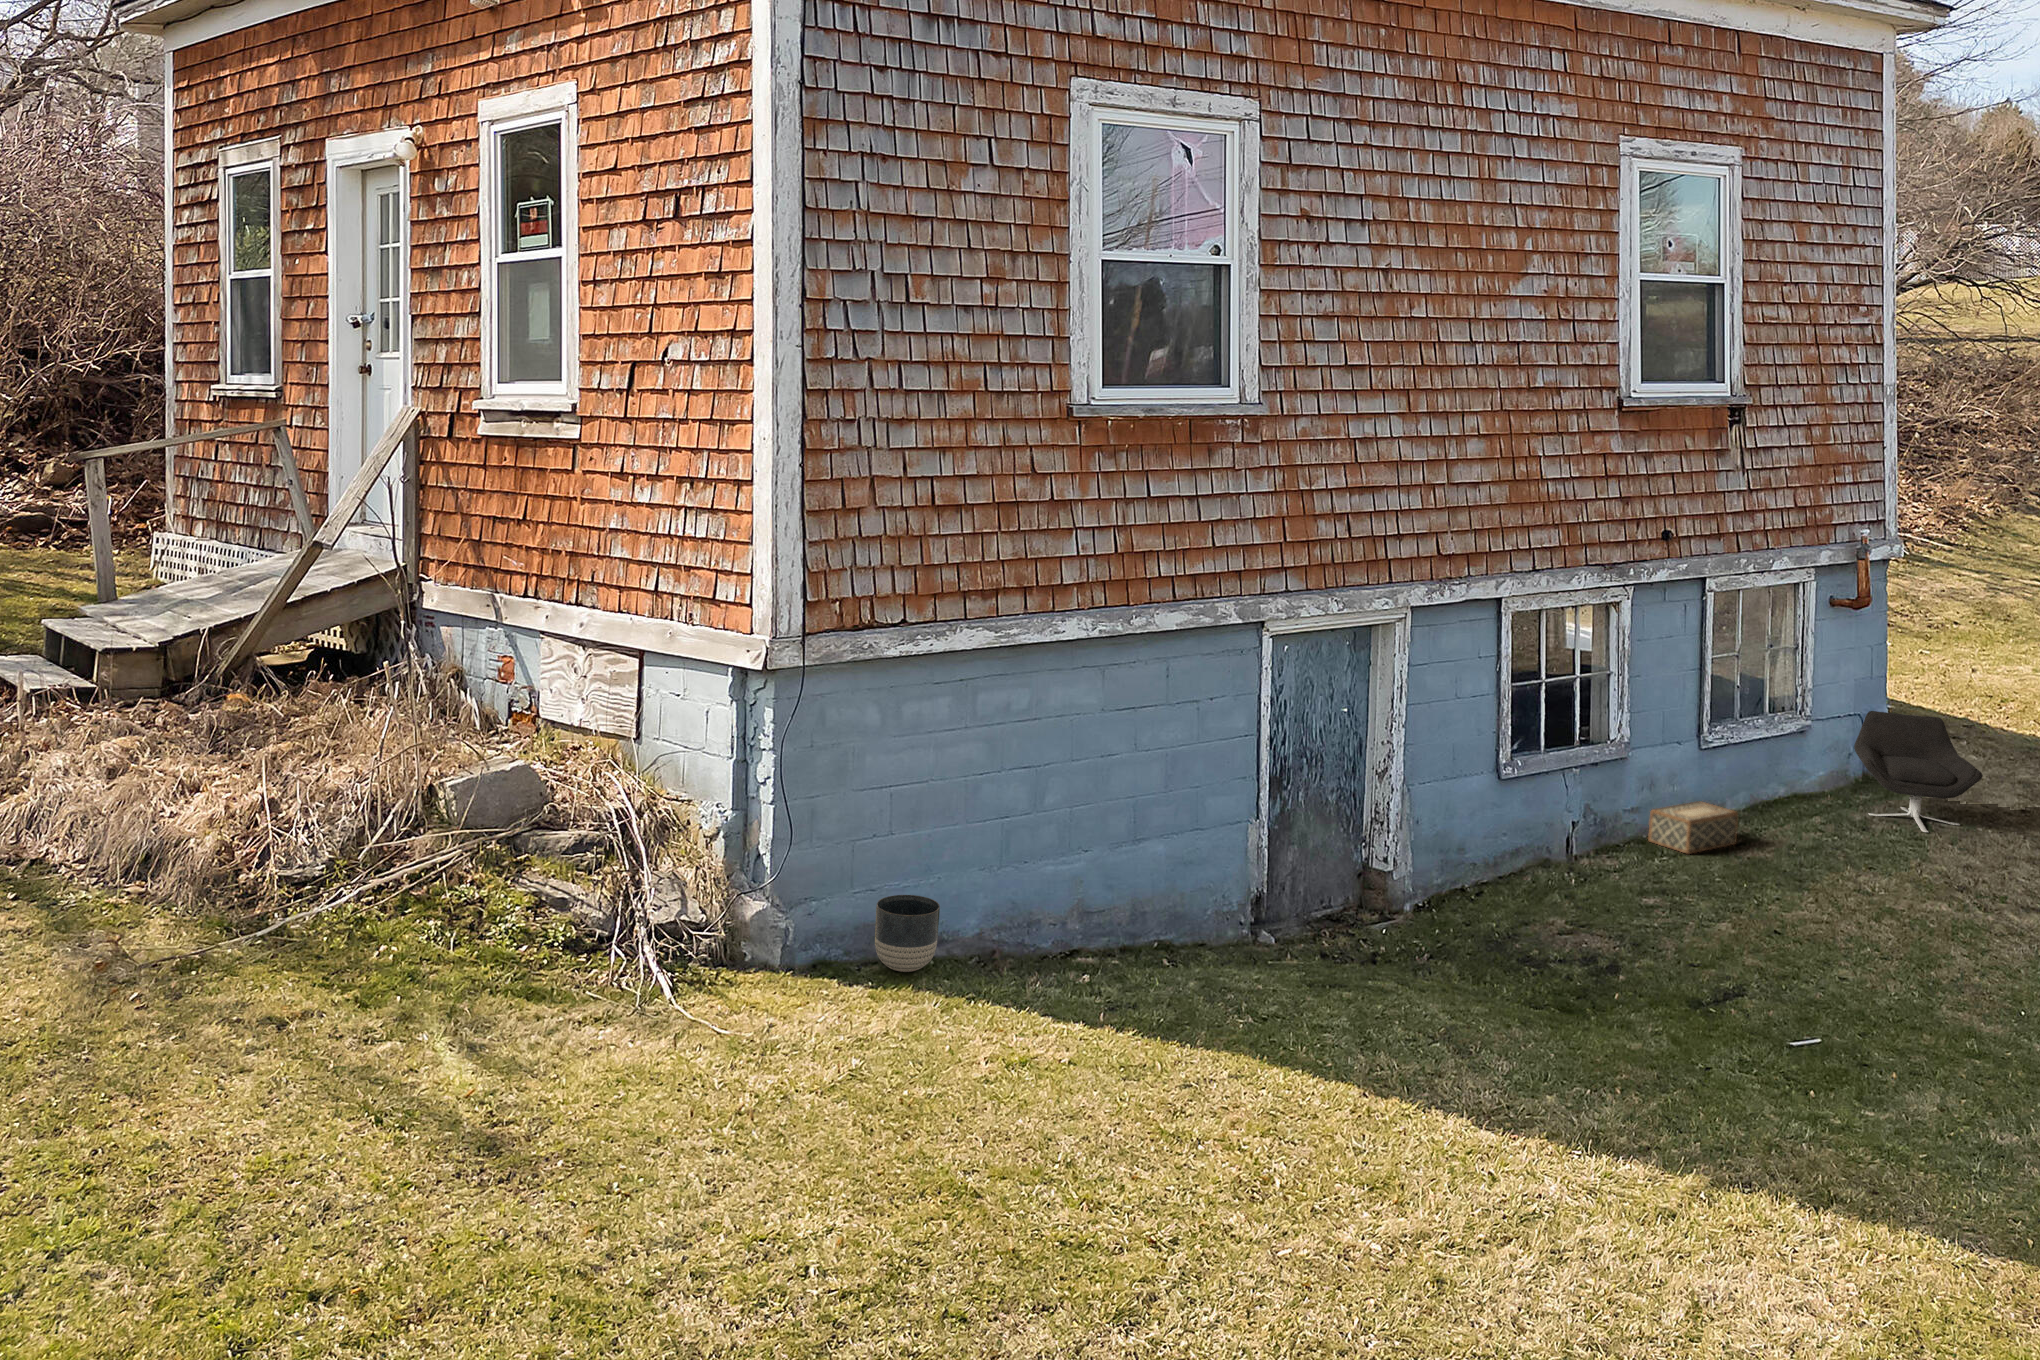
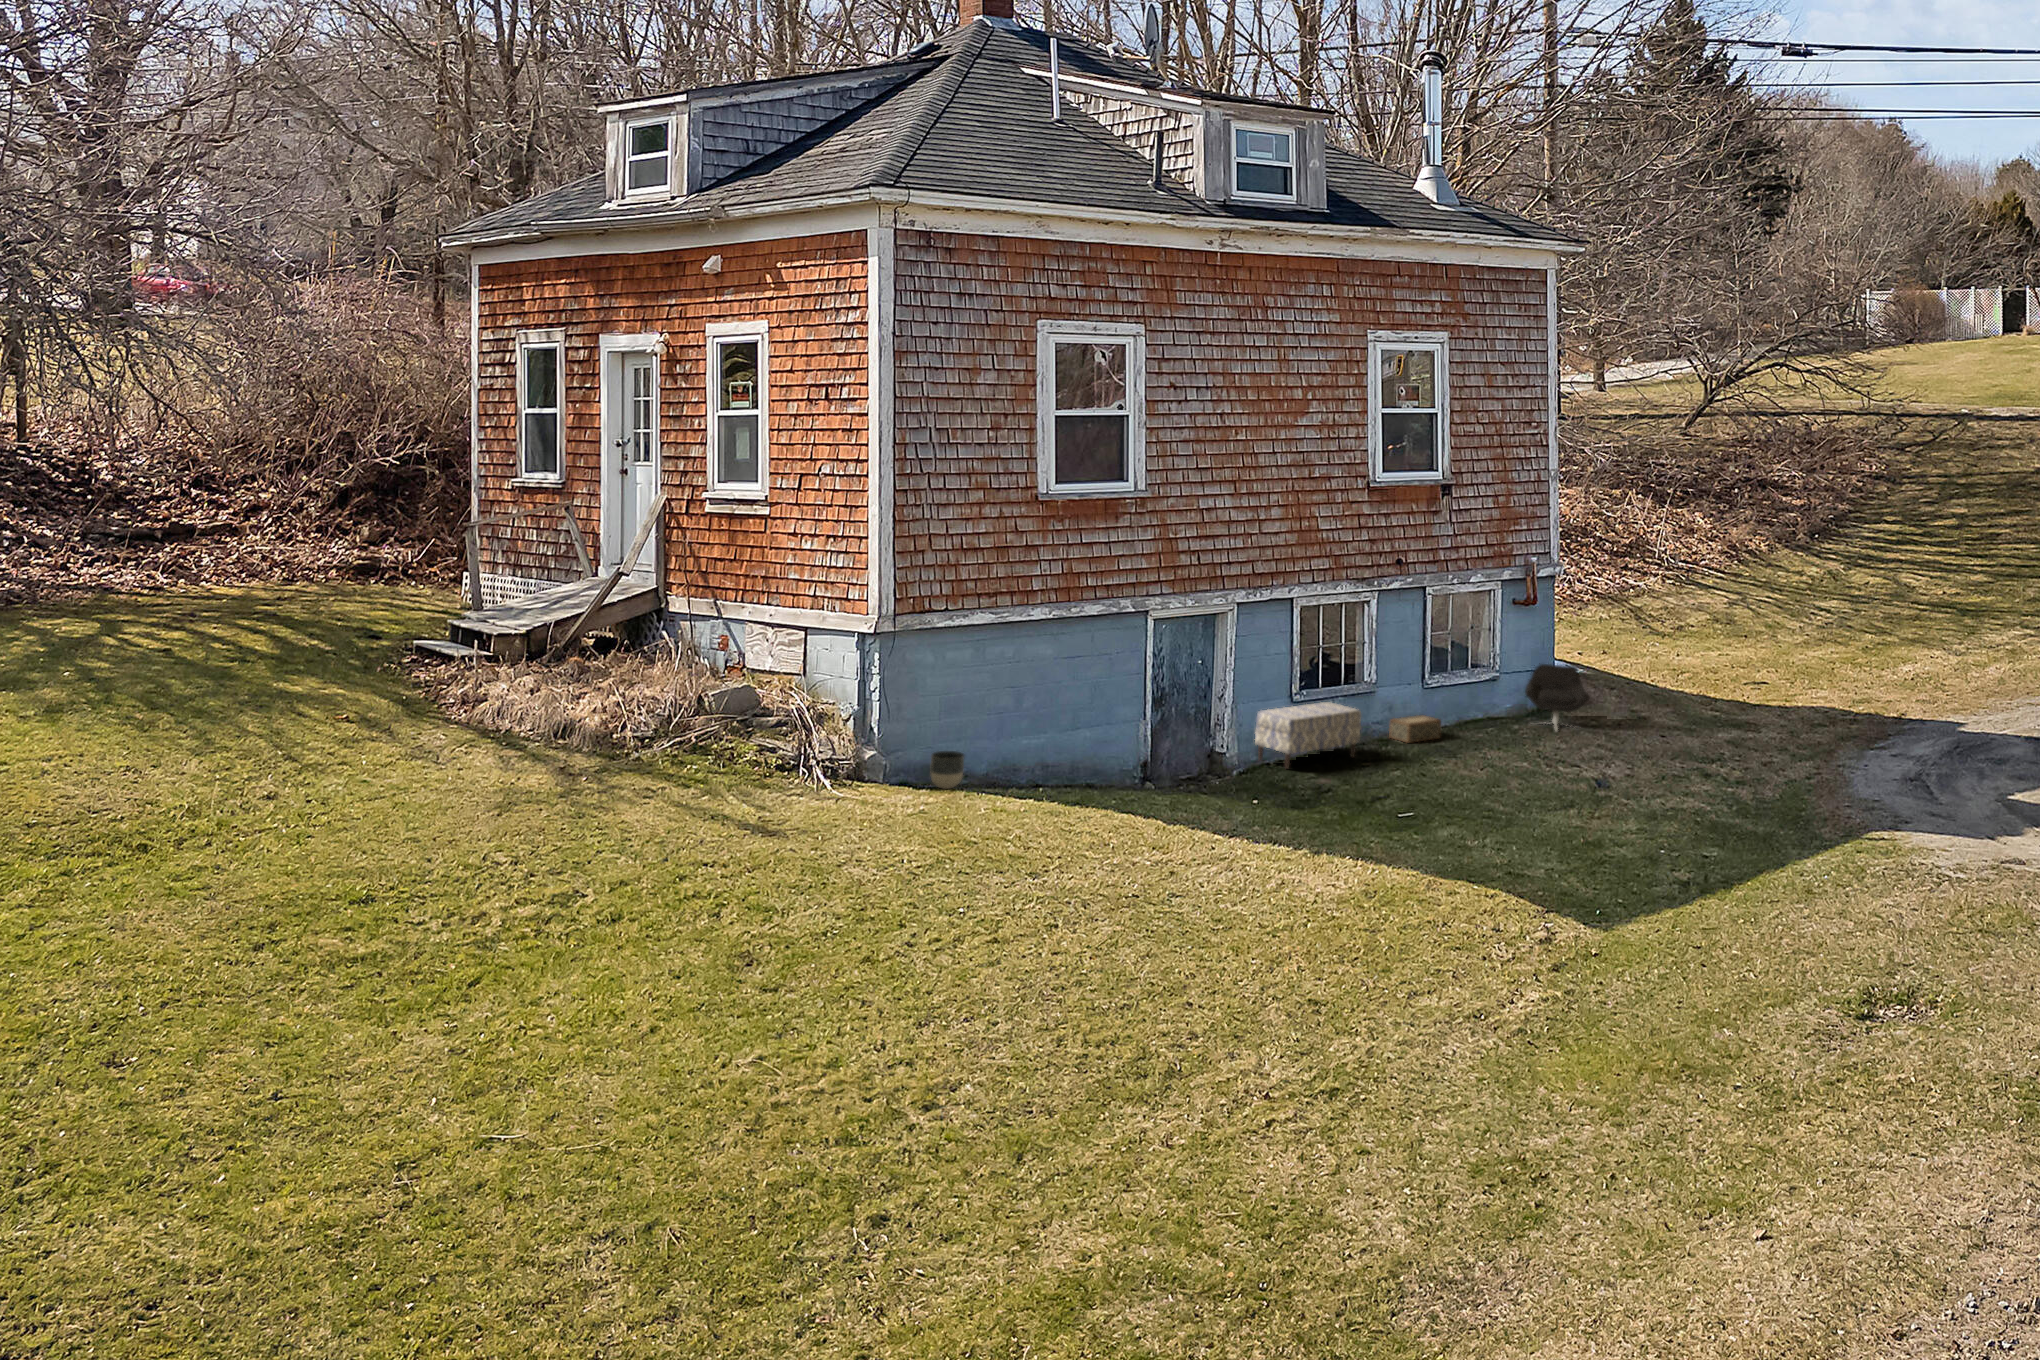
bench: none [1439,782,1624,911] -> present [1255,702,1361,769]

